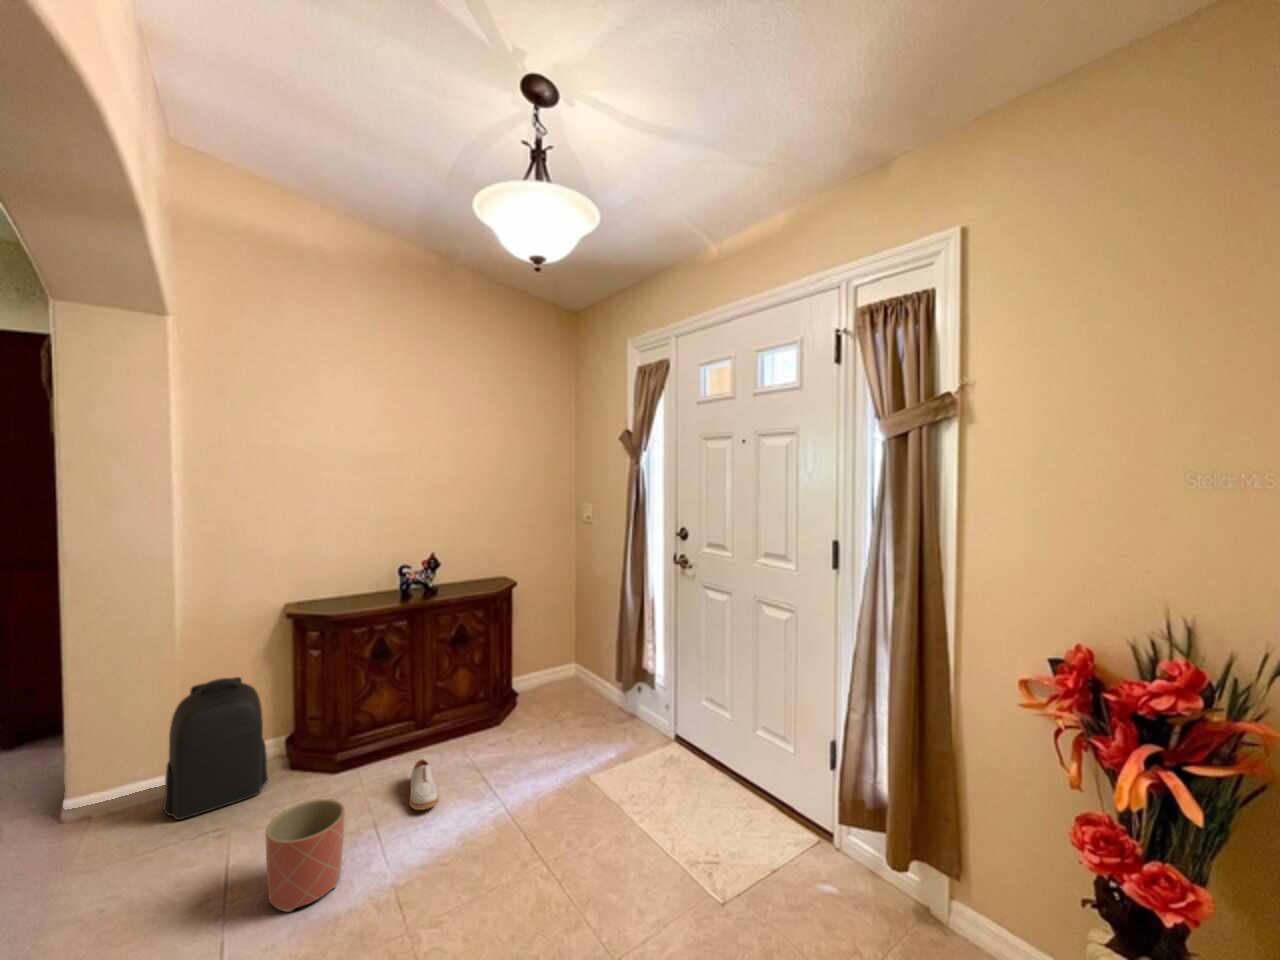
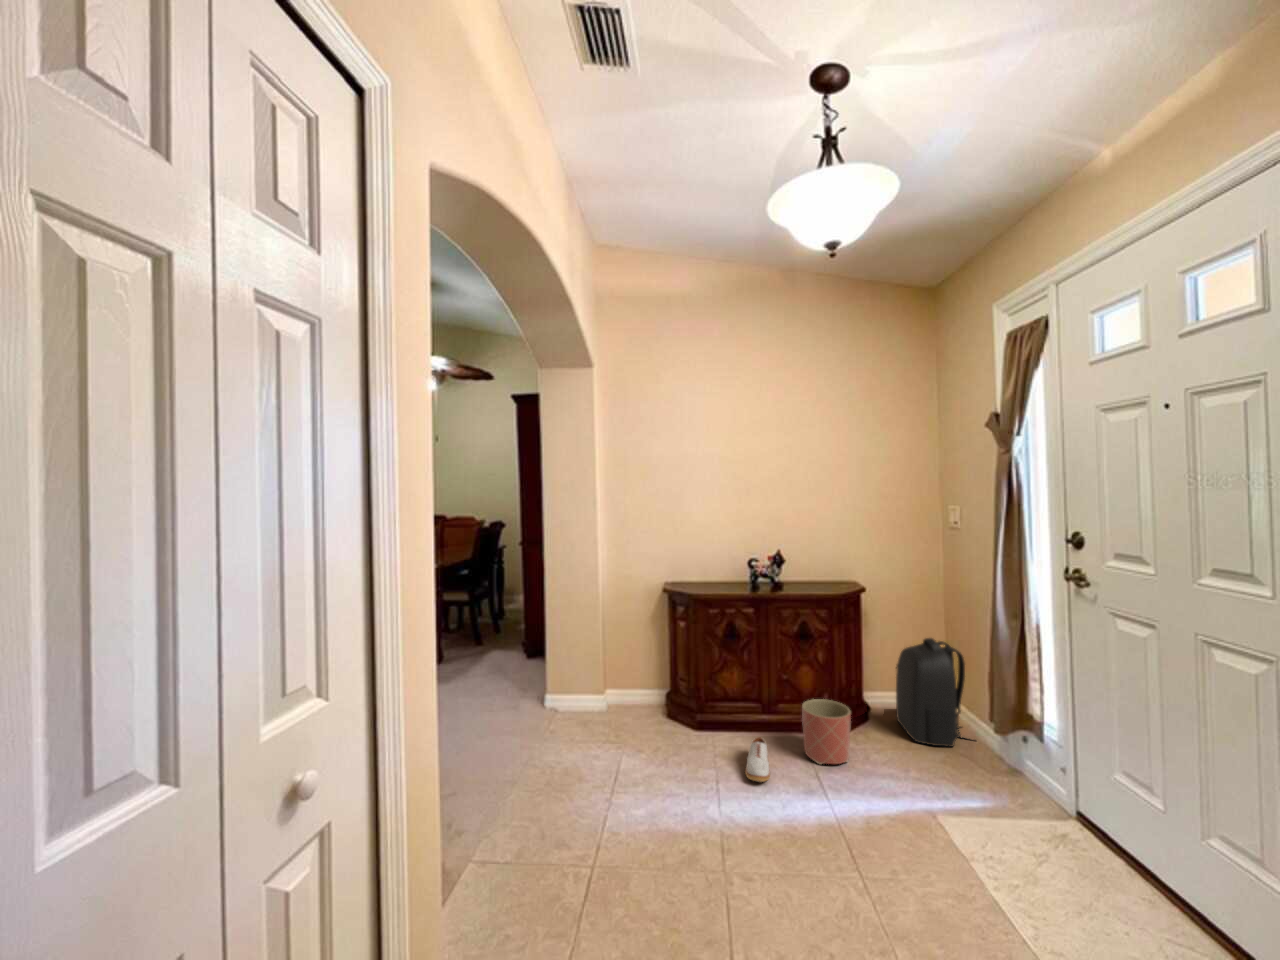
backpack: present [163,677,268,820] -> present [896,638,965,747]
planter: present [265,799,345,912] -> present [802,699,851,764]

